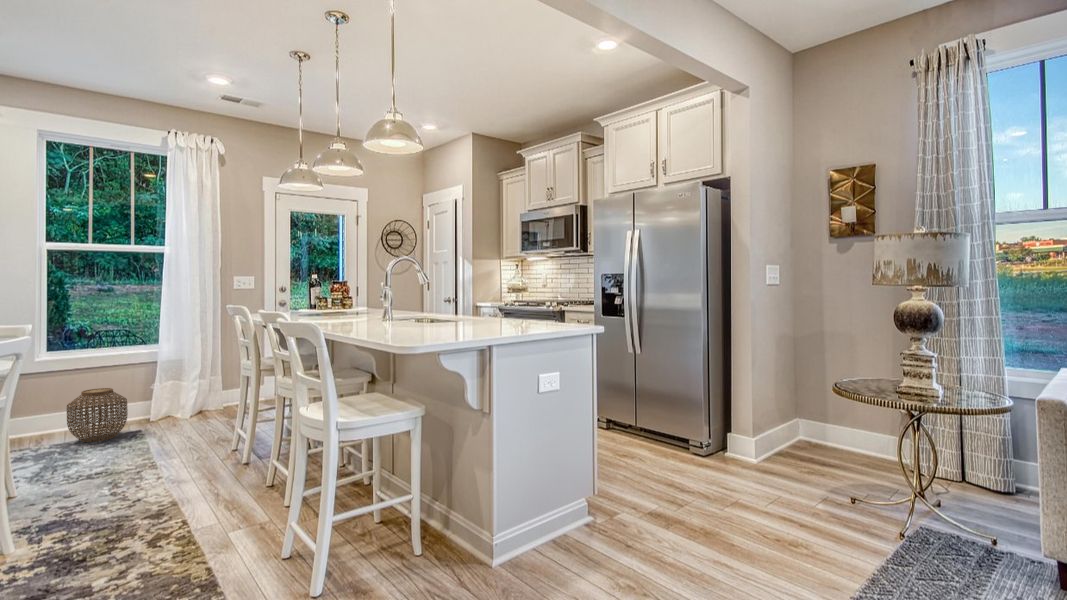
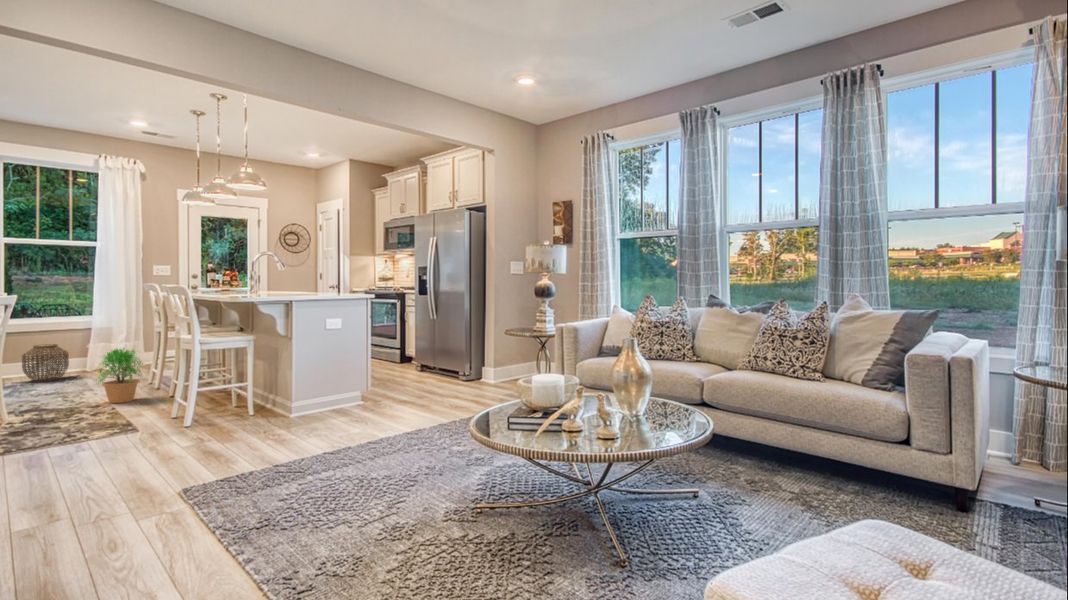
potted plant: none [161,409,232,500] -> present [98,348,143,403]

